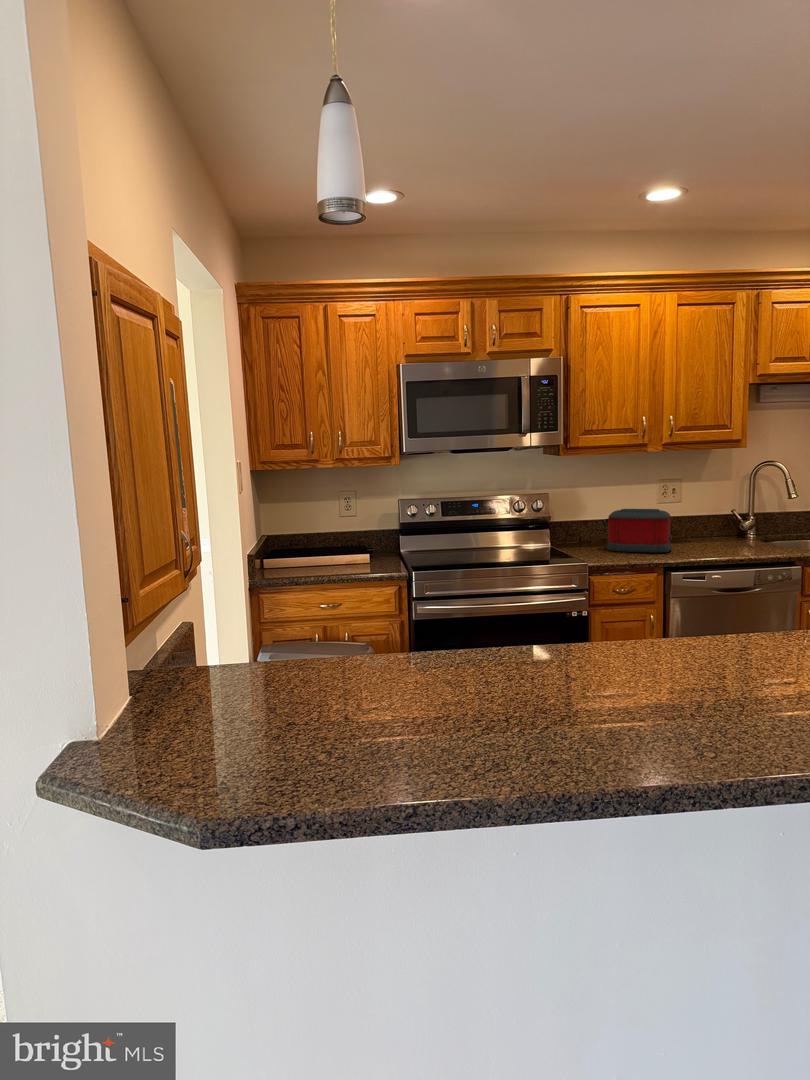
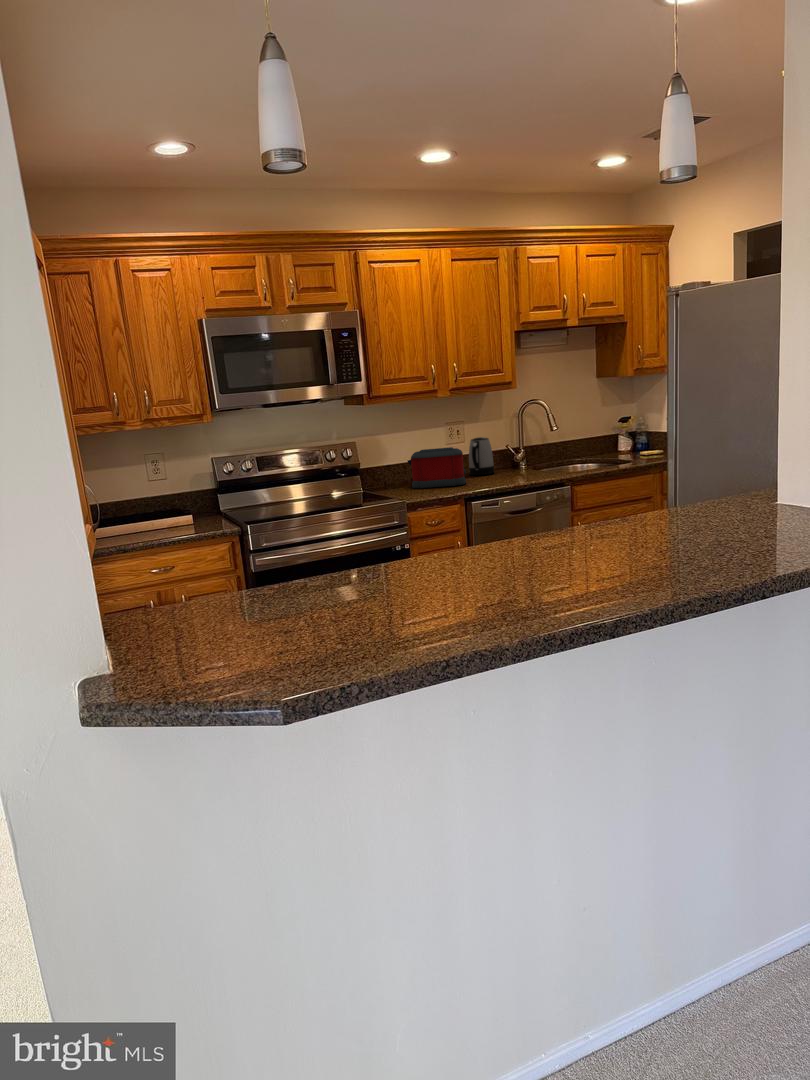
kettle: none [681,500,712,543] -> present [469,437,494,475]

